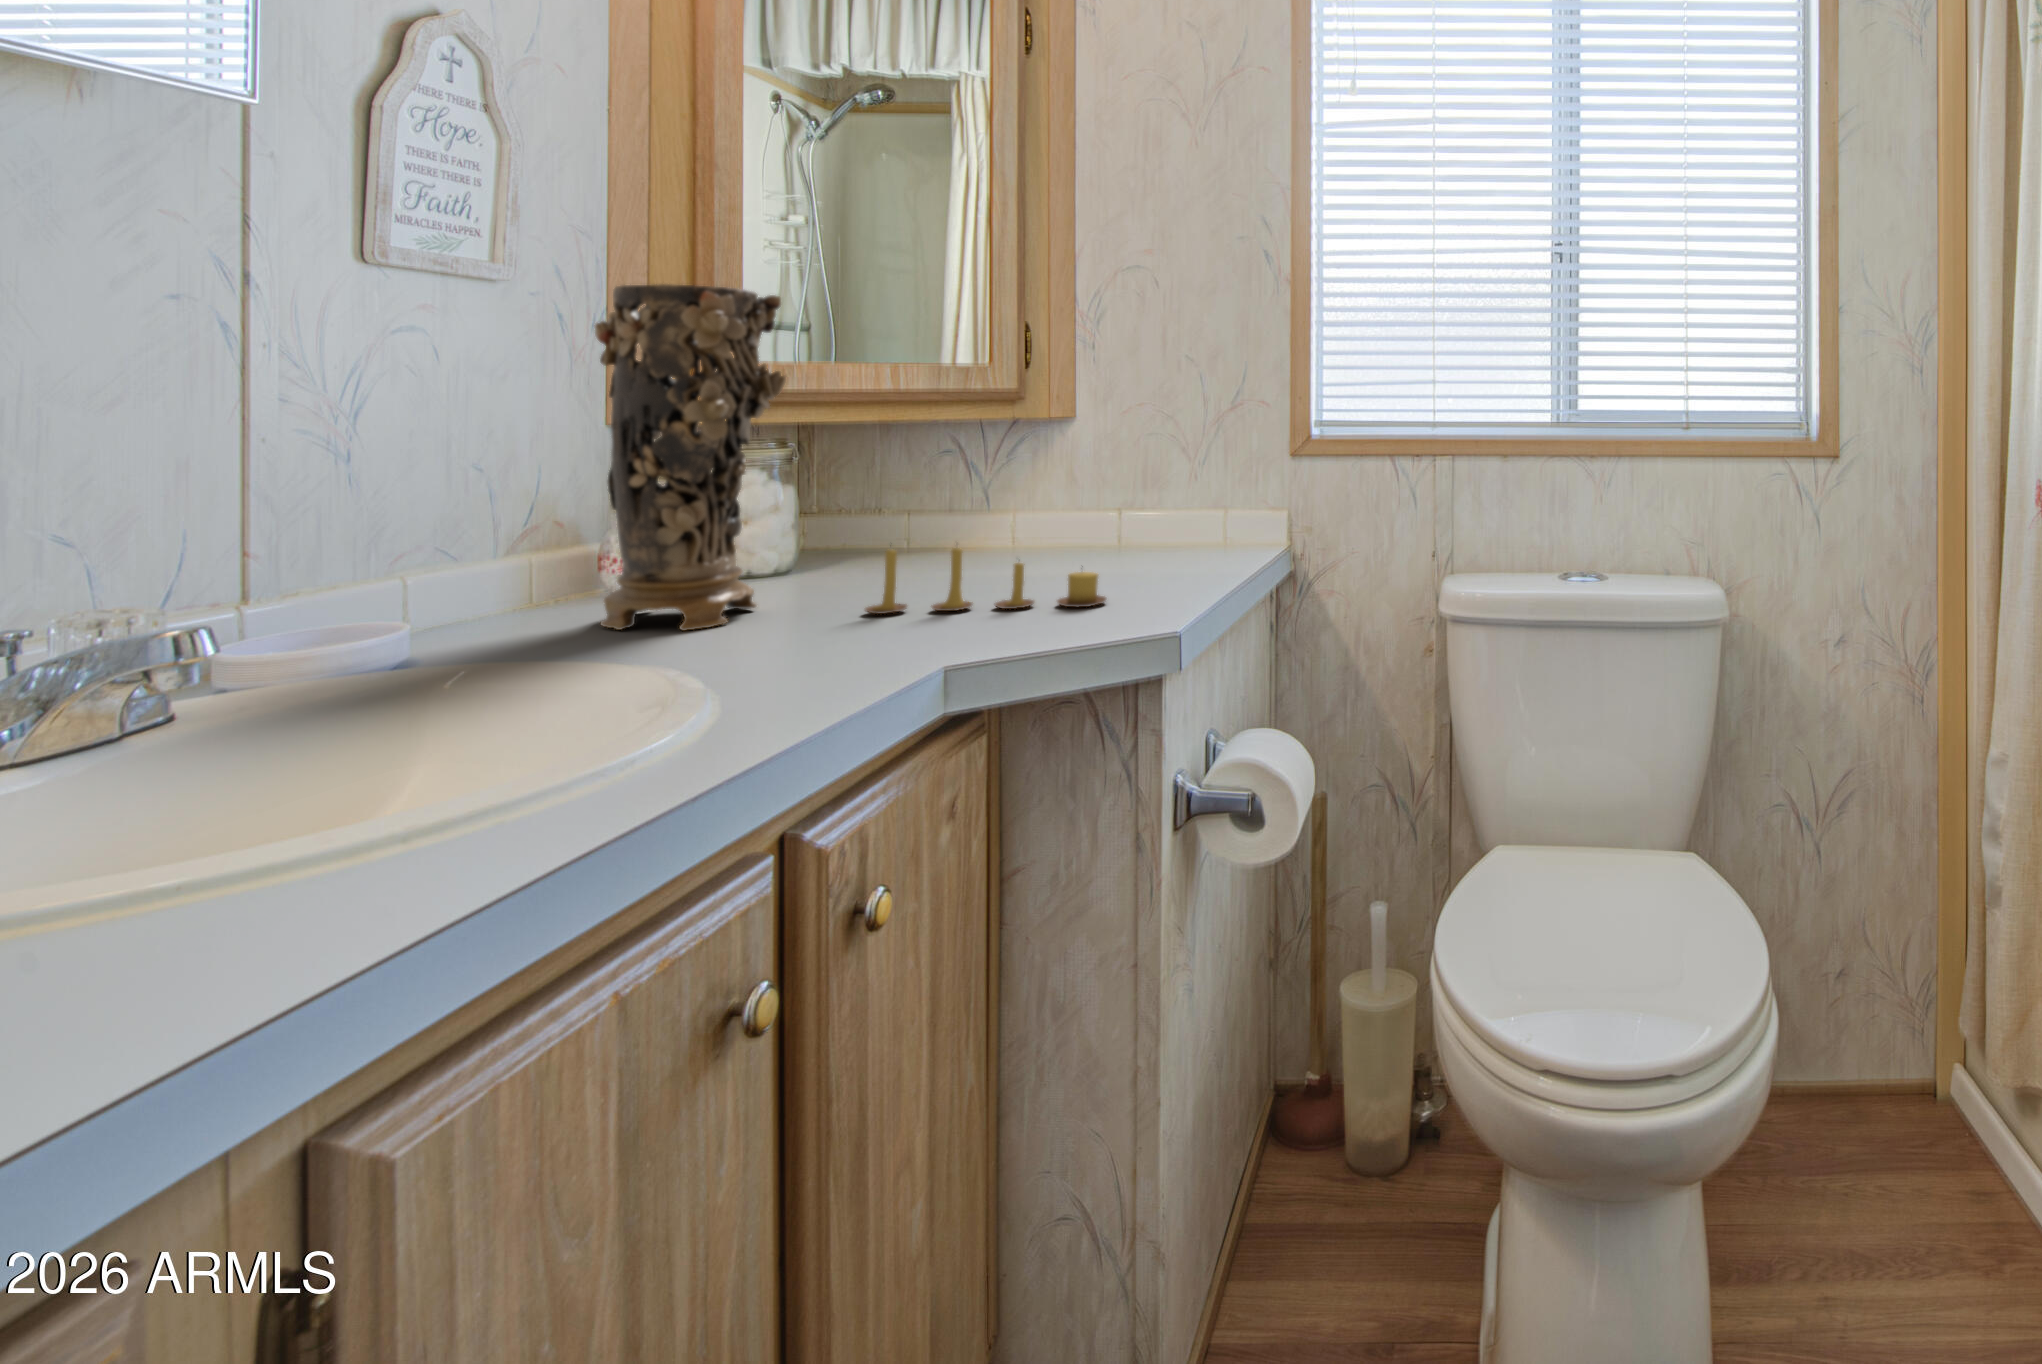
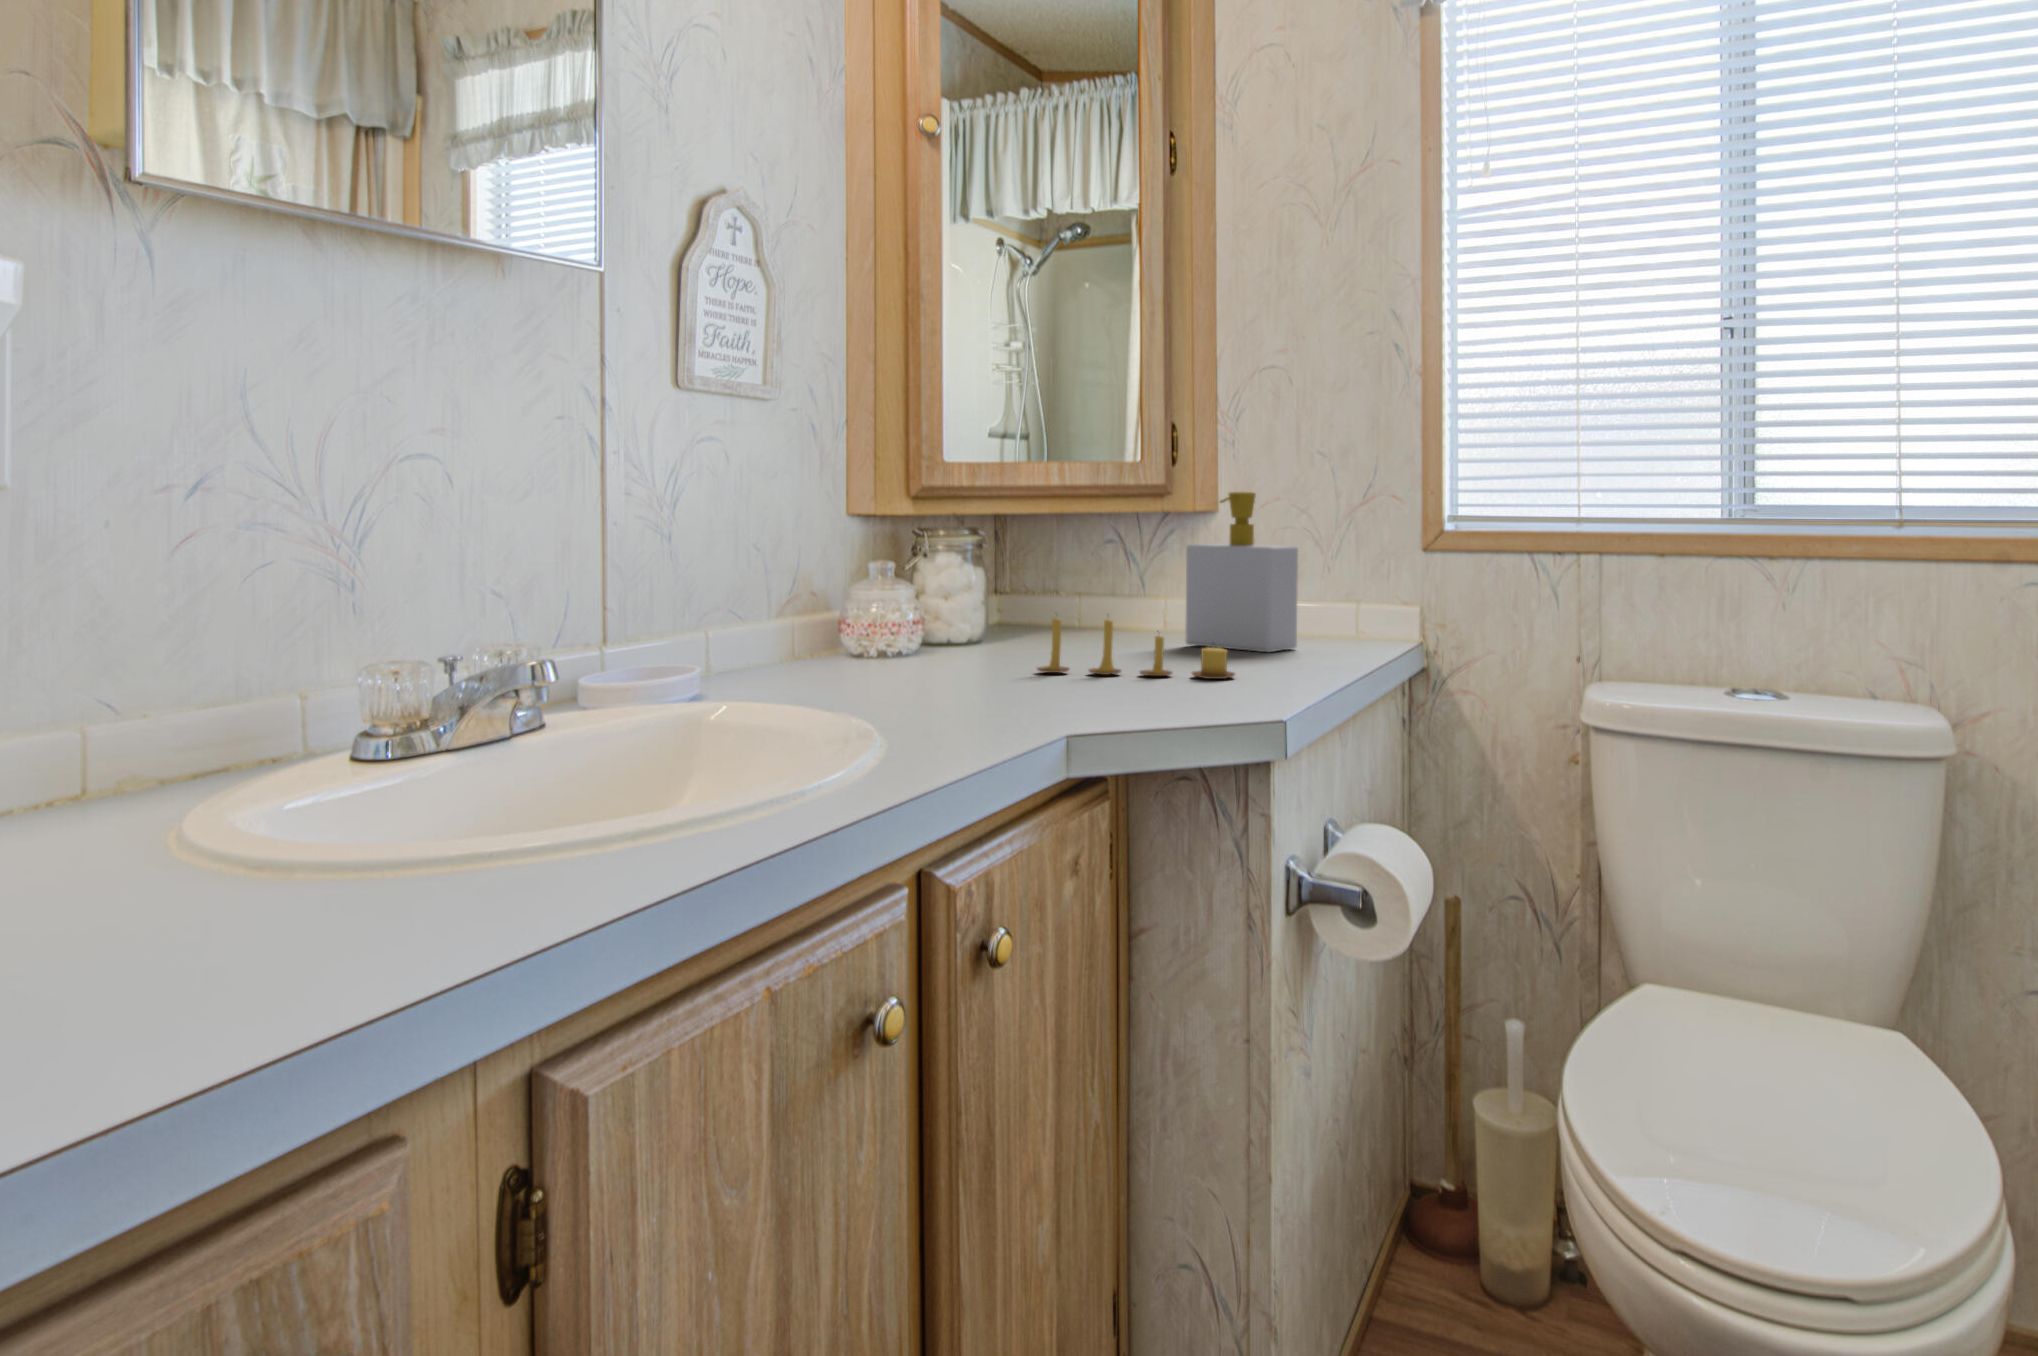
decorative vase: present [594,284,786,630] -> none [846,394,977,674]
soap bottle: none [1048,392,1171,559] -> present [1185,492,1298,652]

